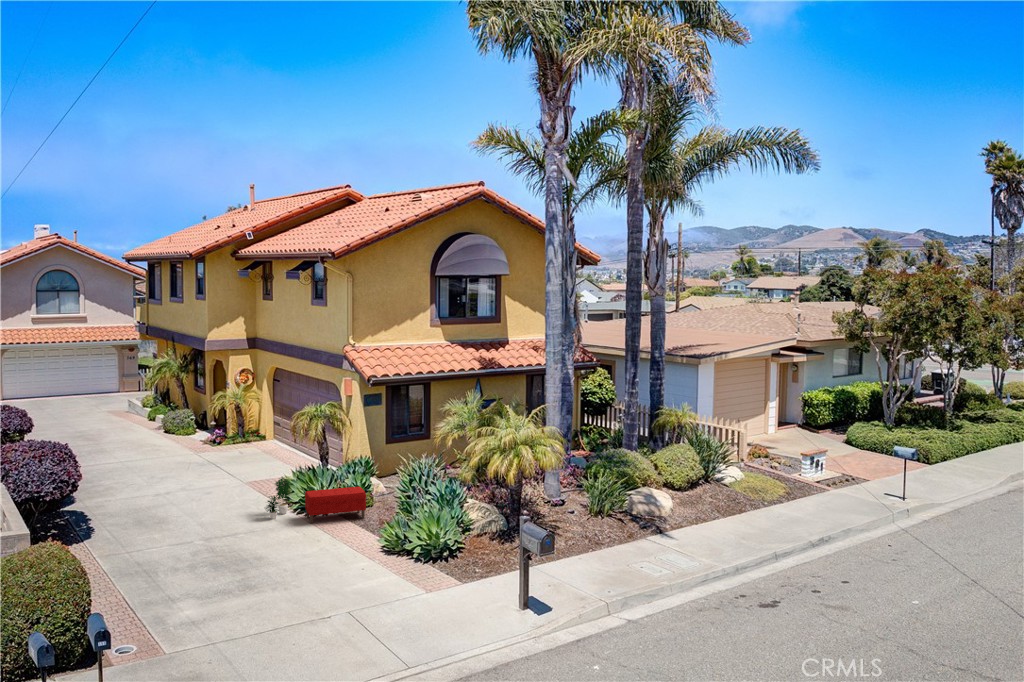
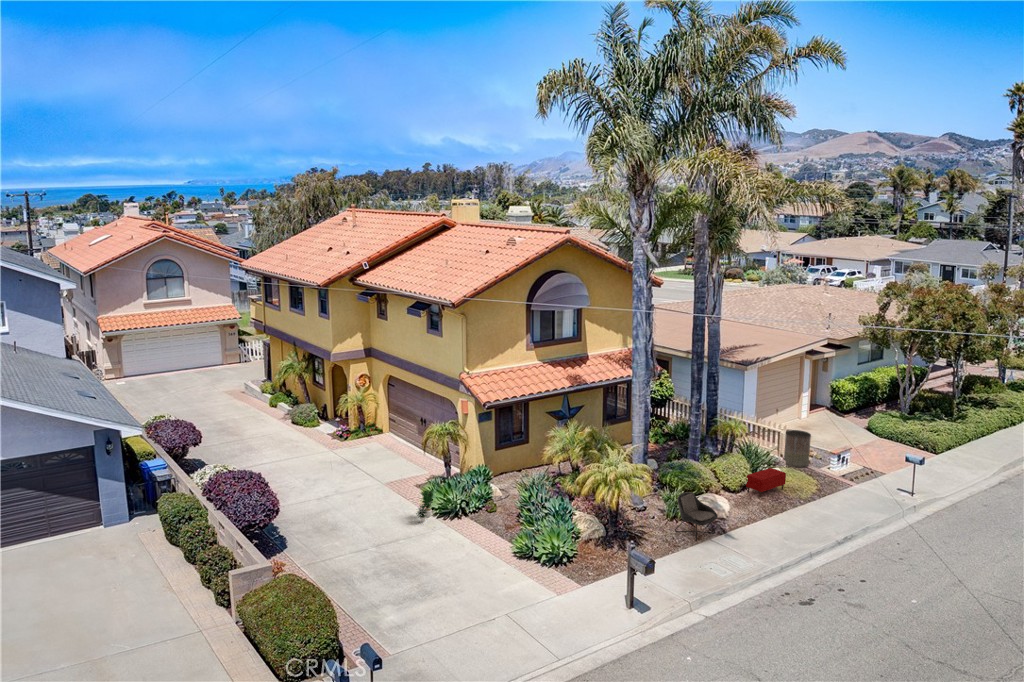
trash can: none [746,430,778,474] -> present [784,430,811,468]
lounge chair: none [601,479,657,539] -> present [675,492,718,541]
bench: present [305,487,366,523] -> present [746,468,786,497]

